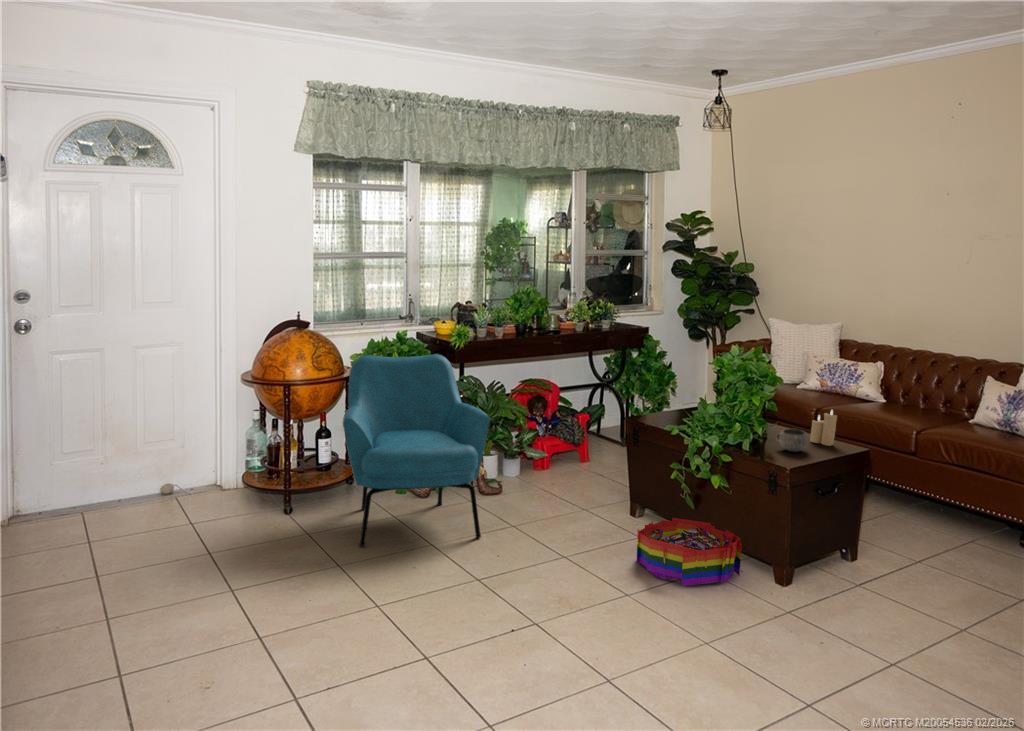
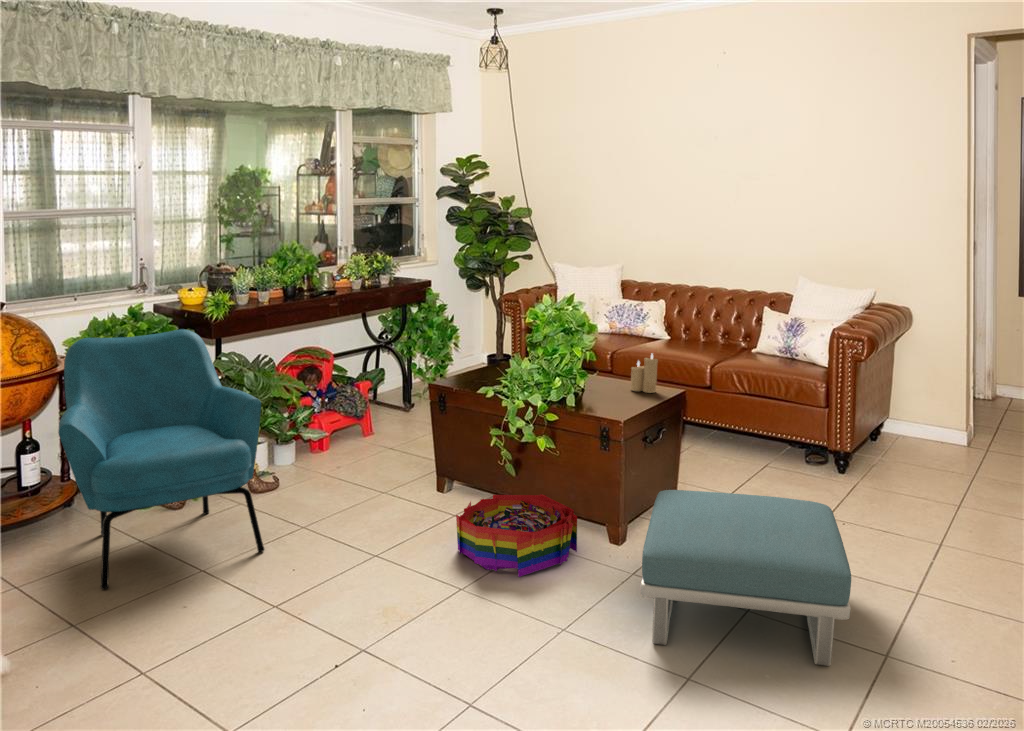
decorative bowl: present [776,429,808,452] -> none [599,378,634,404]
footstool: none [775,530,976,694] -> present [640,490,851,666]

